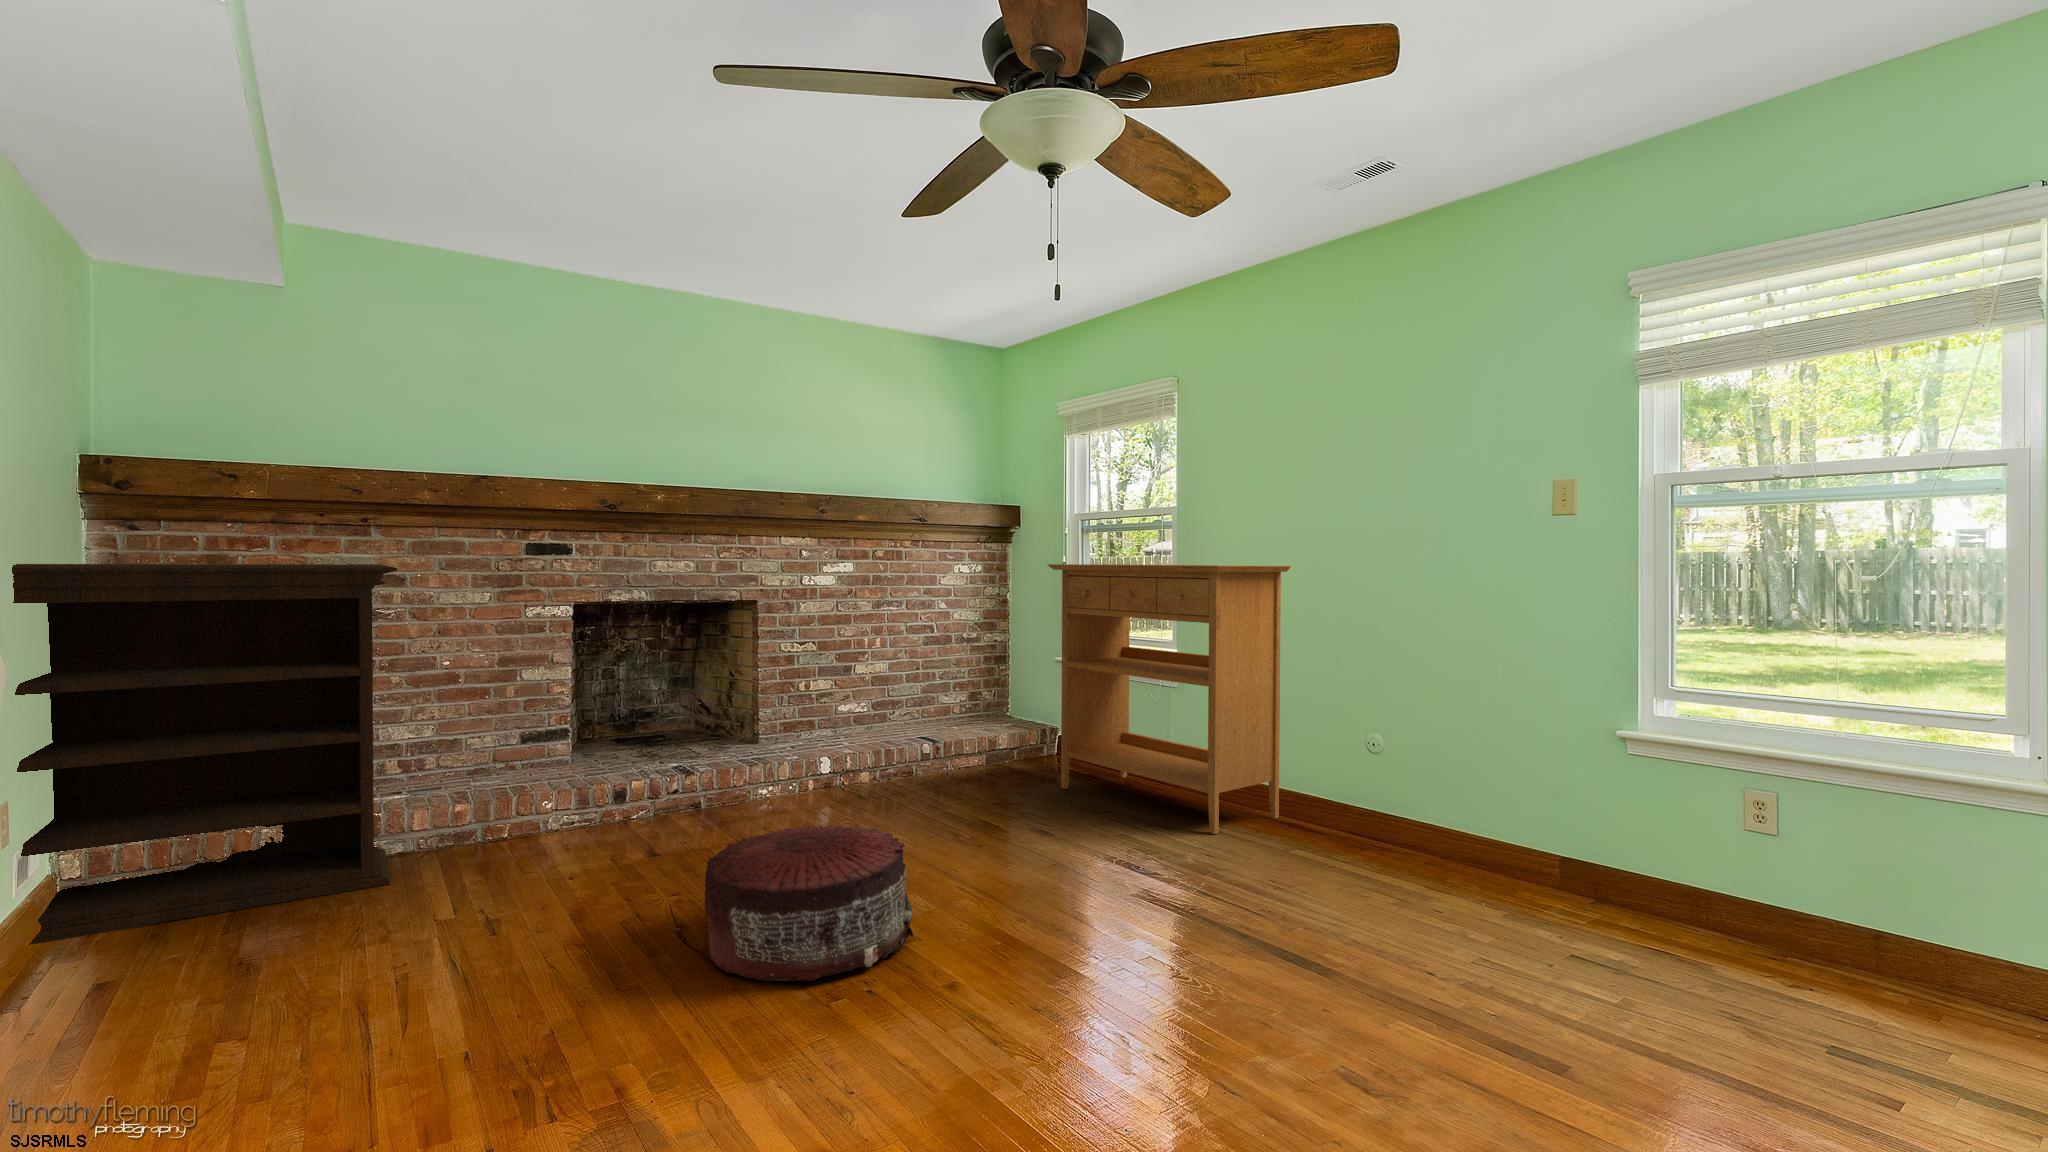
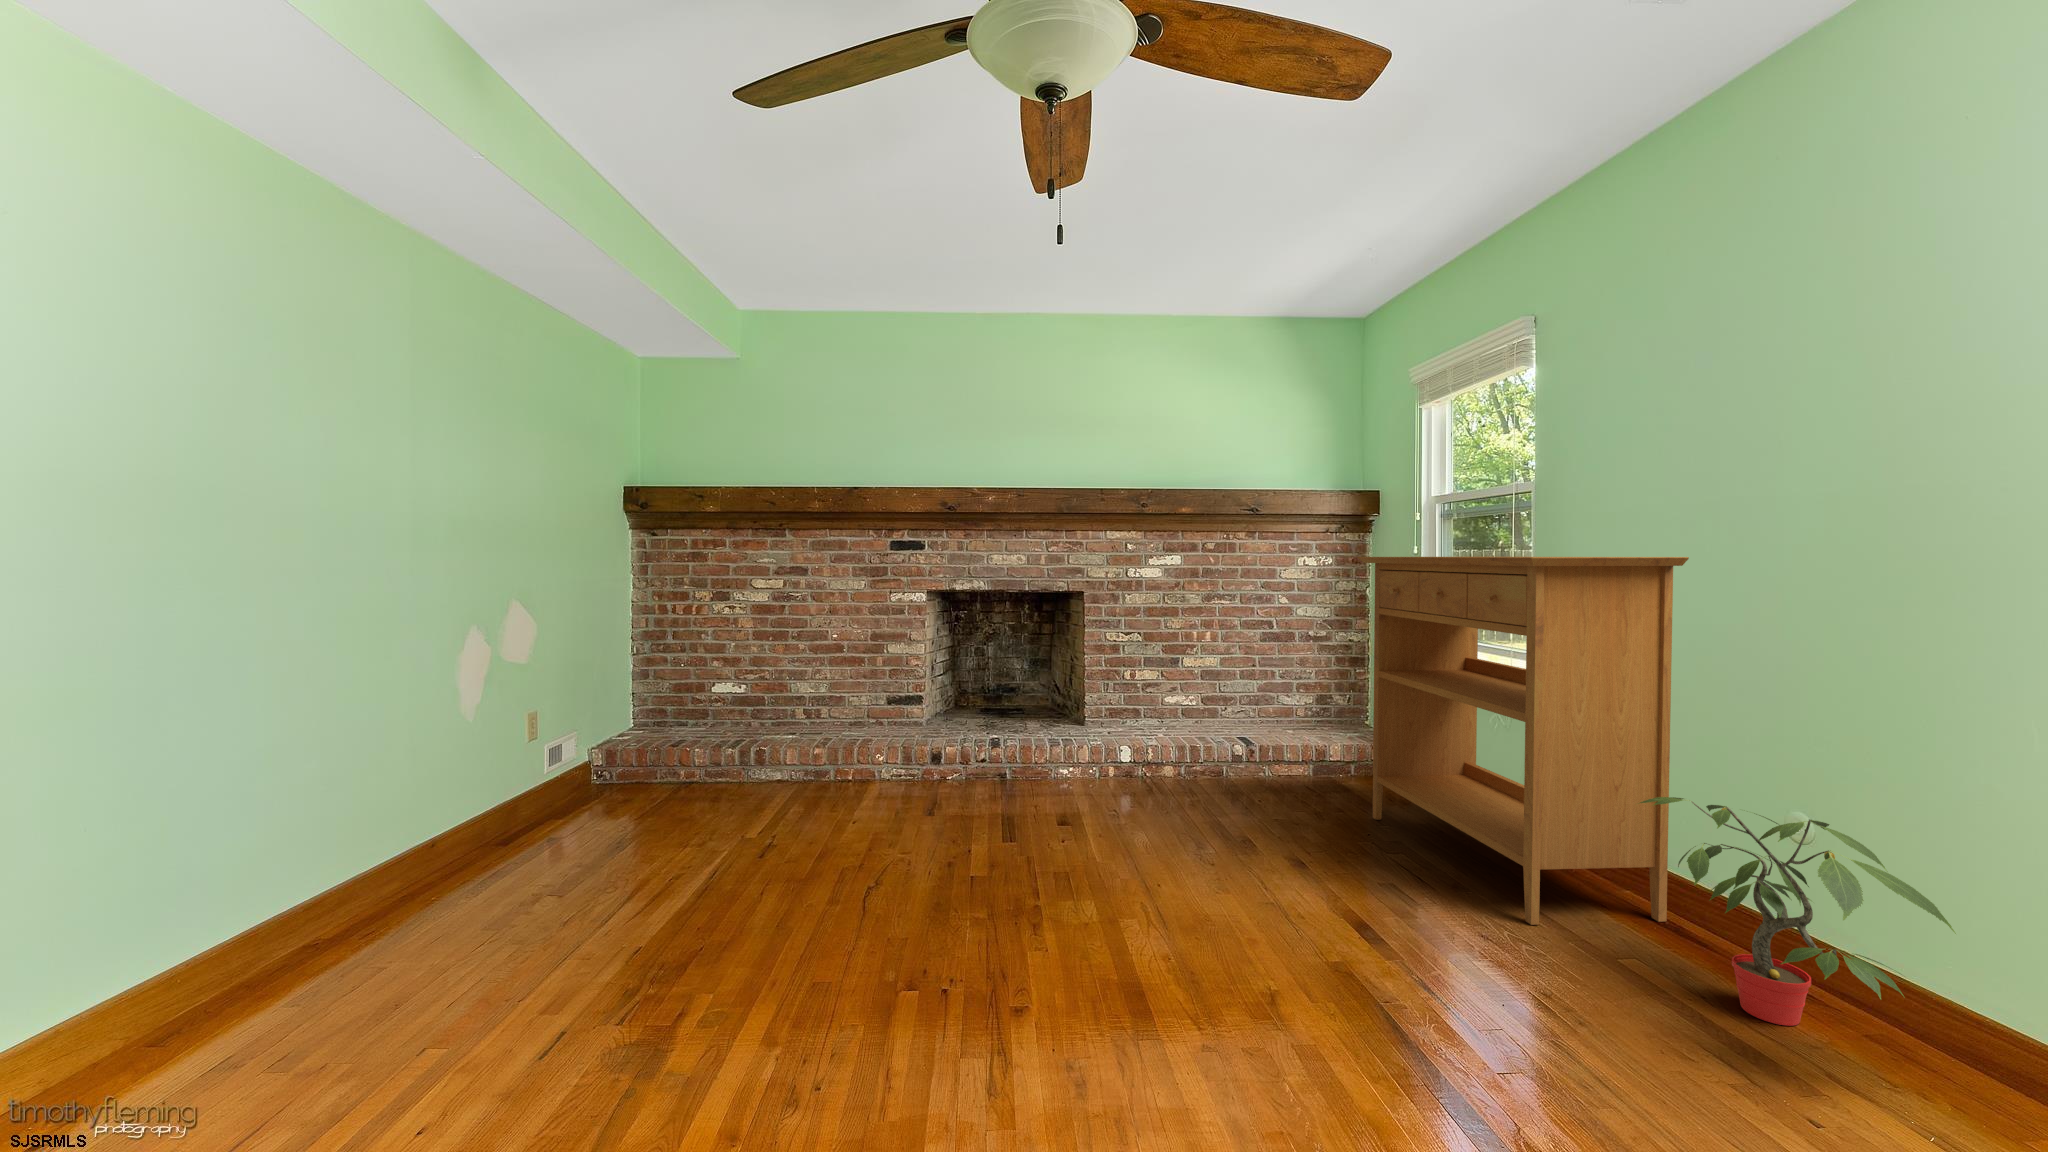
bookshelf: present [12,564,397,945] -> none [513,559,776,806]
potted plant: none [1283,725,1444,855] -> present [1640,797,1956,1026]
pouf: present [705,823,913,981] -> none [829,817,1031,988]

